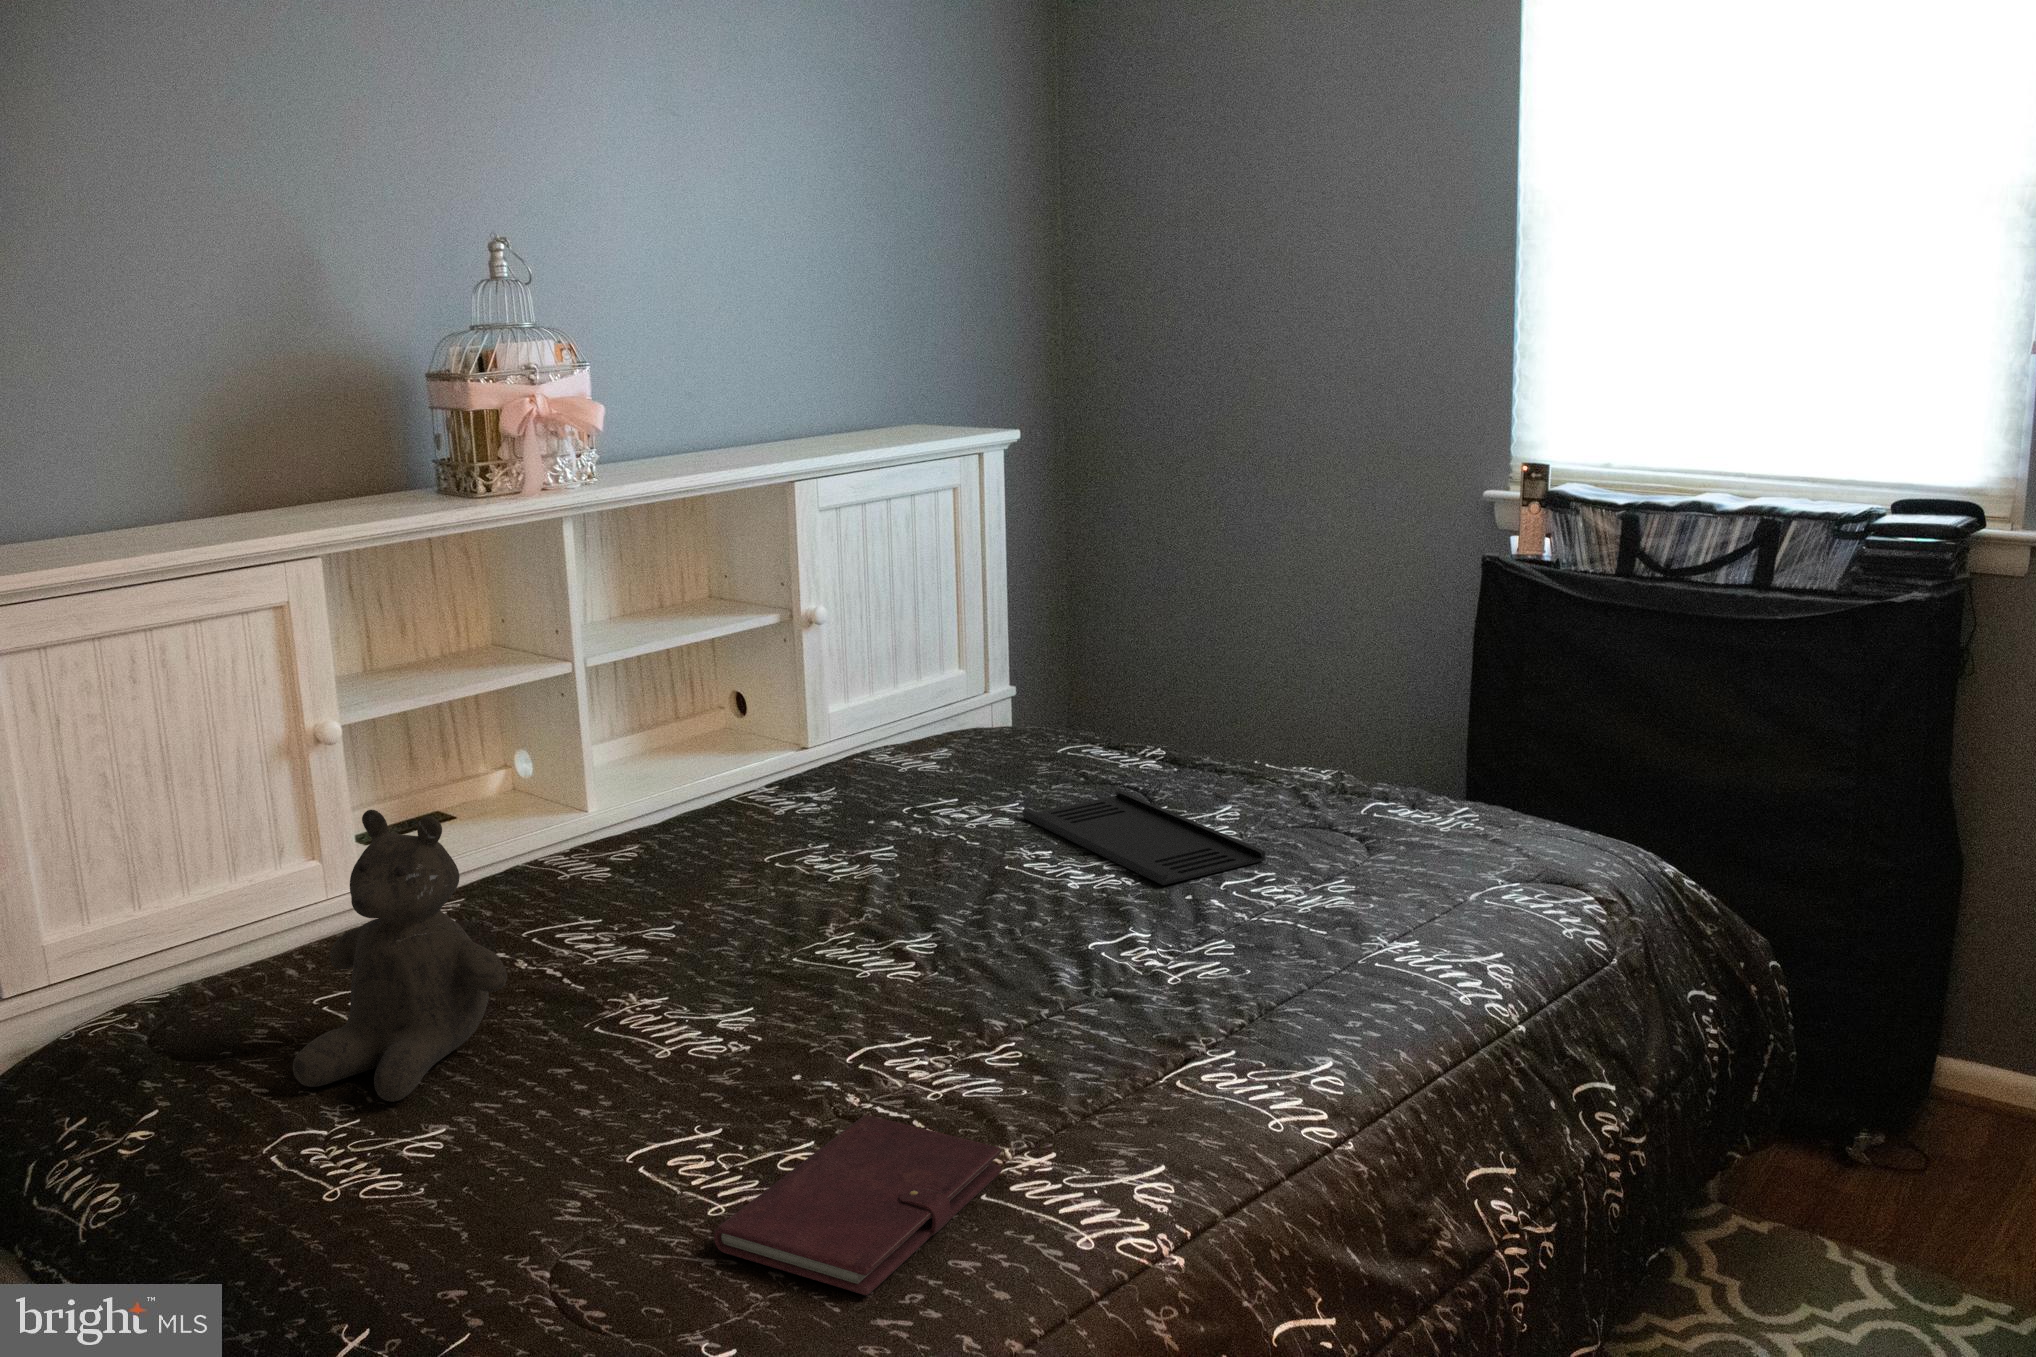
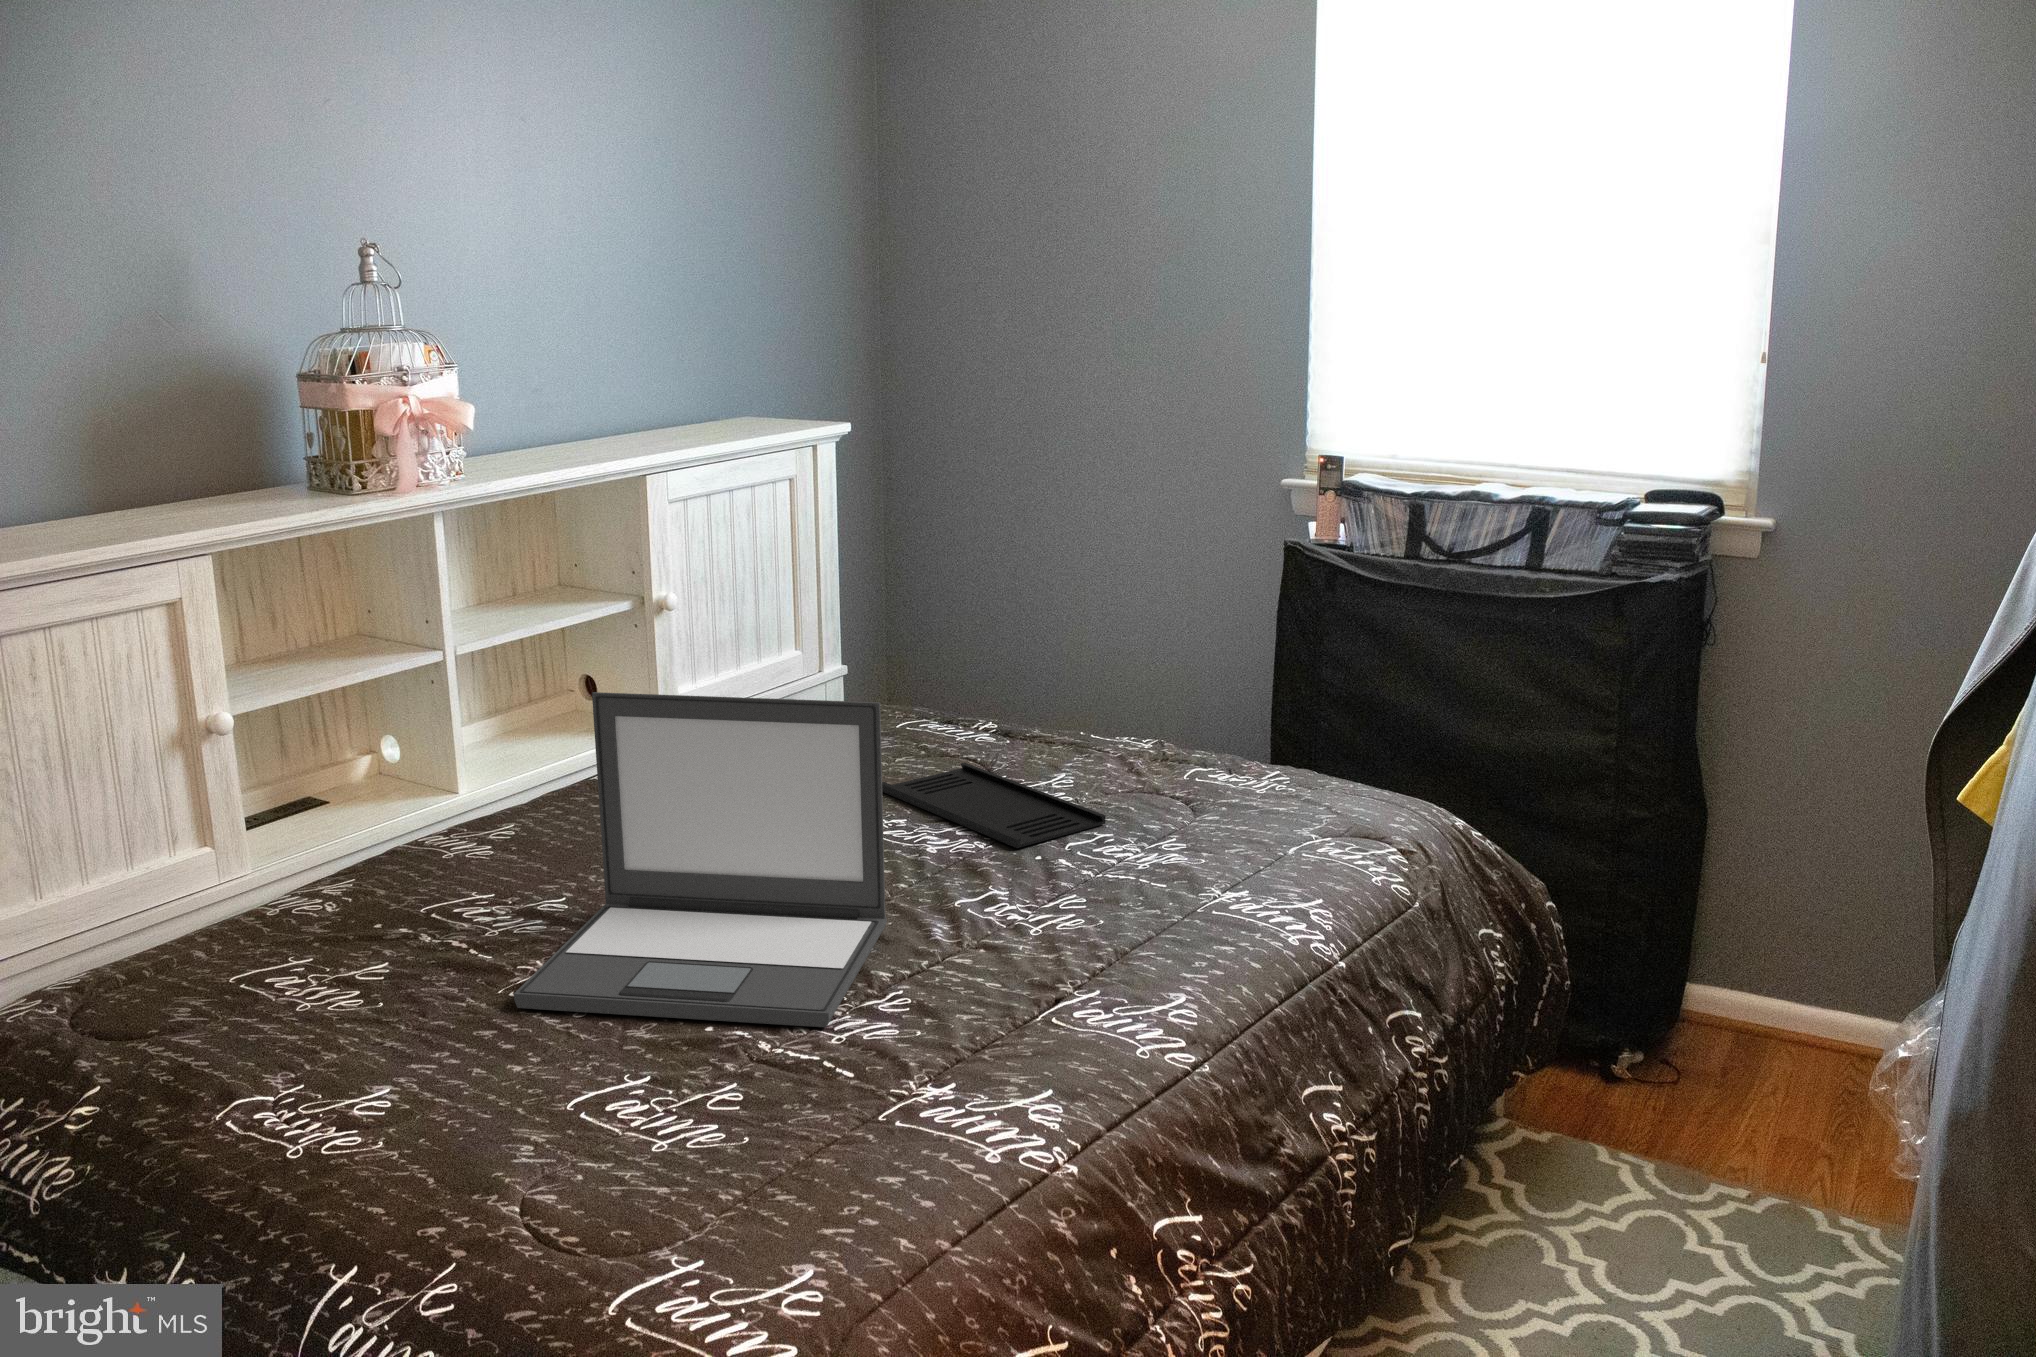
laptop: none [595,706,1008,1080] -> present [514,692,887,1027]
teddy bear: present [293,810,507,1102] -> none [228,795,432,1067]
notebook: present [714,1115,1002,1295] -> none [664,1059,911,1211]

